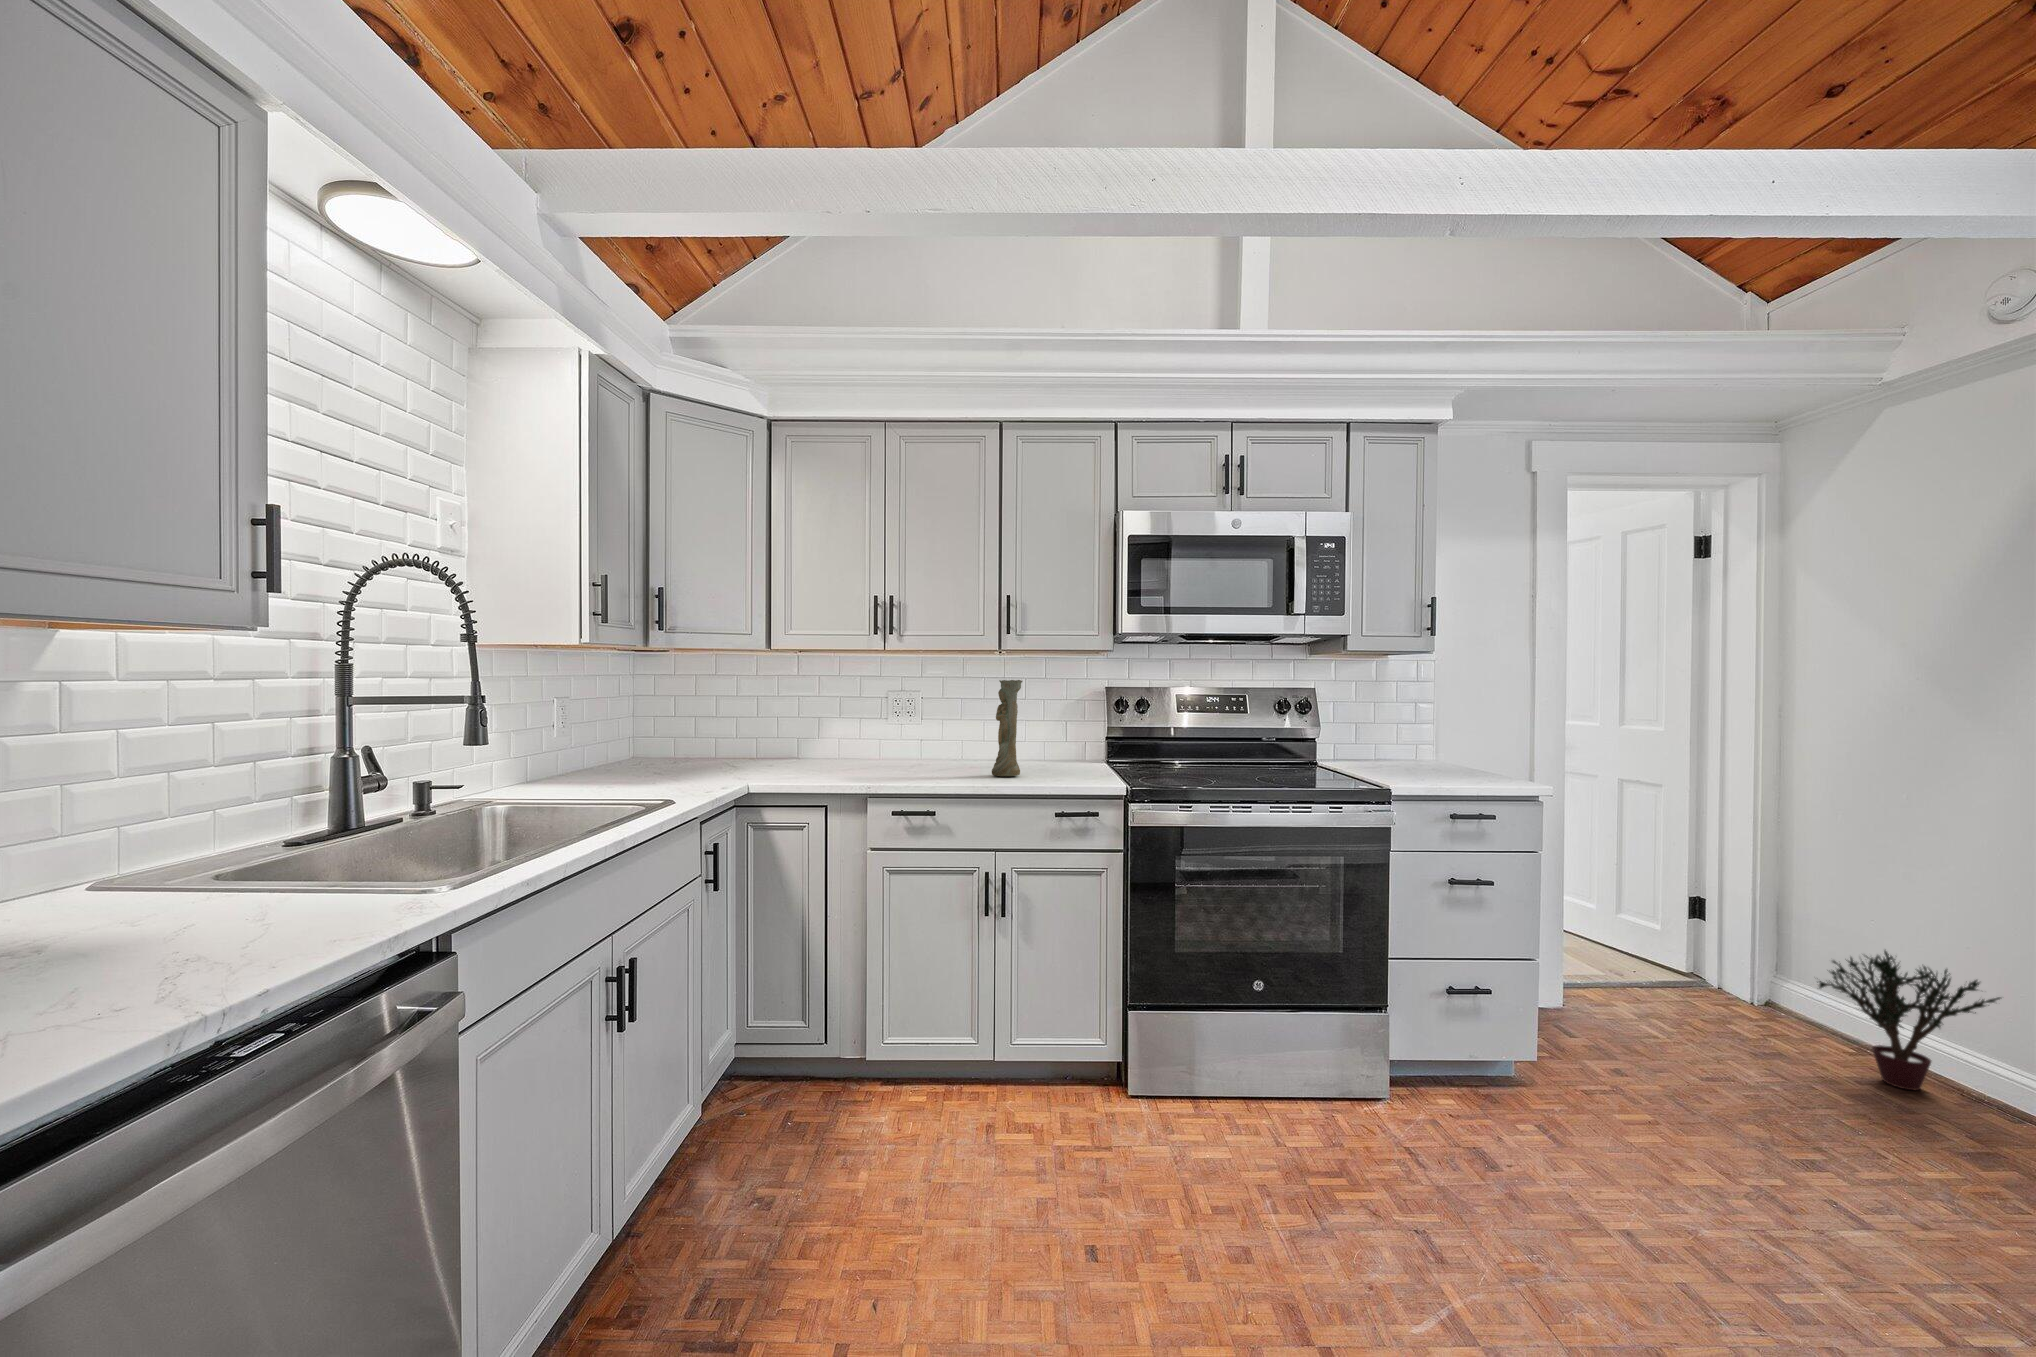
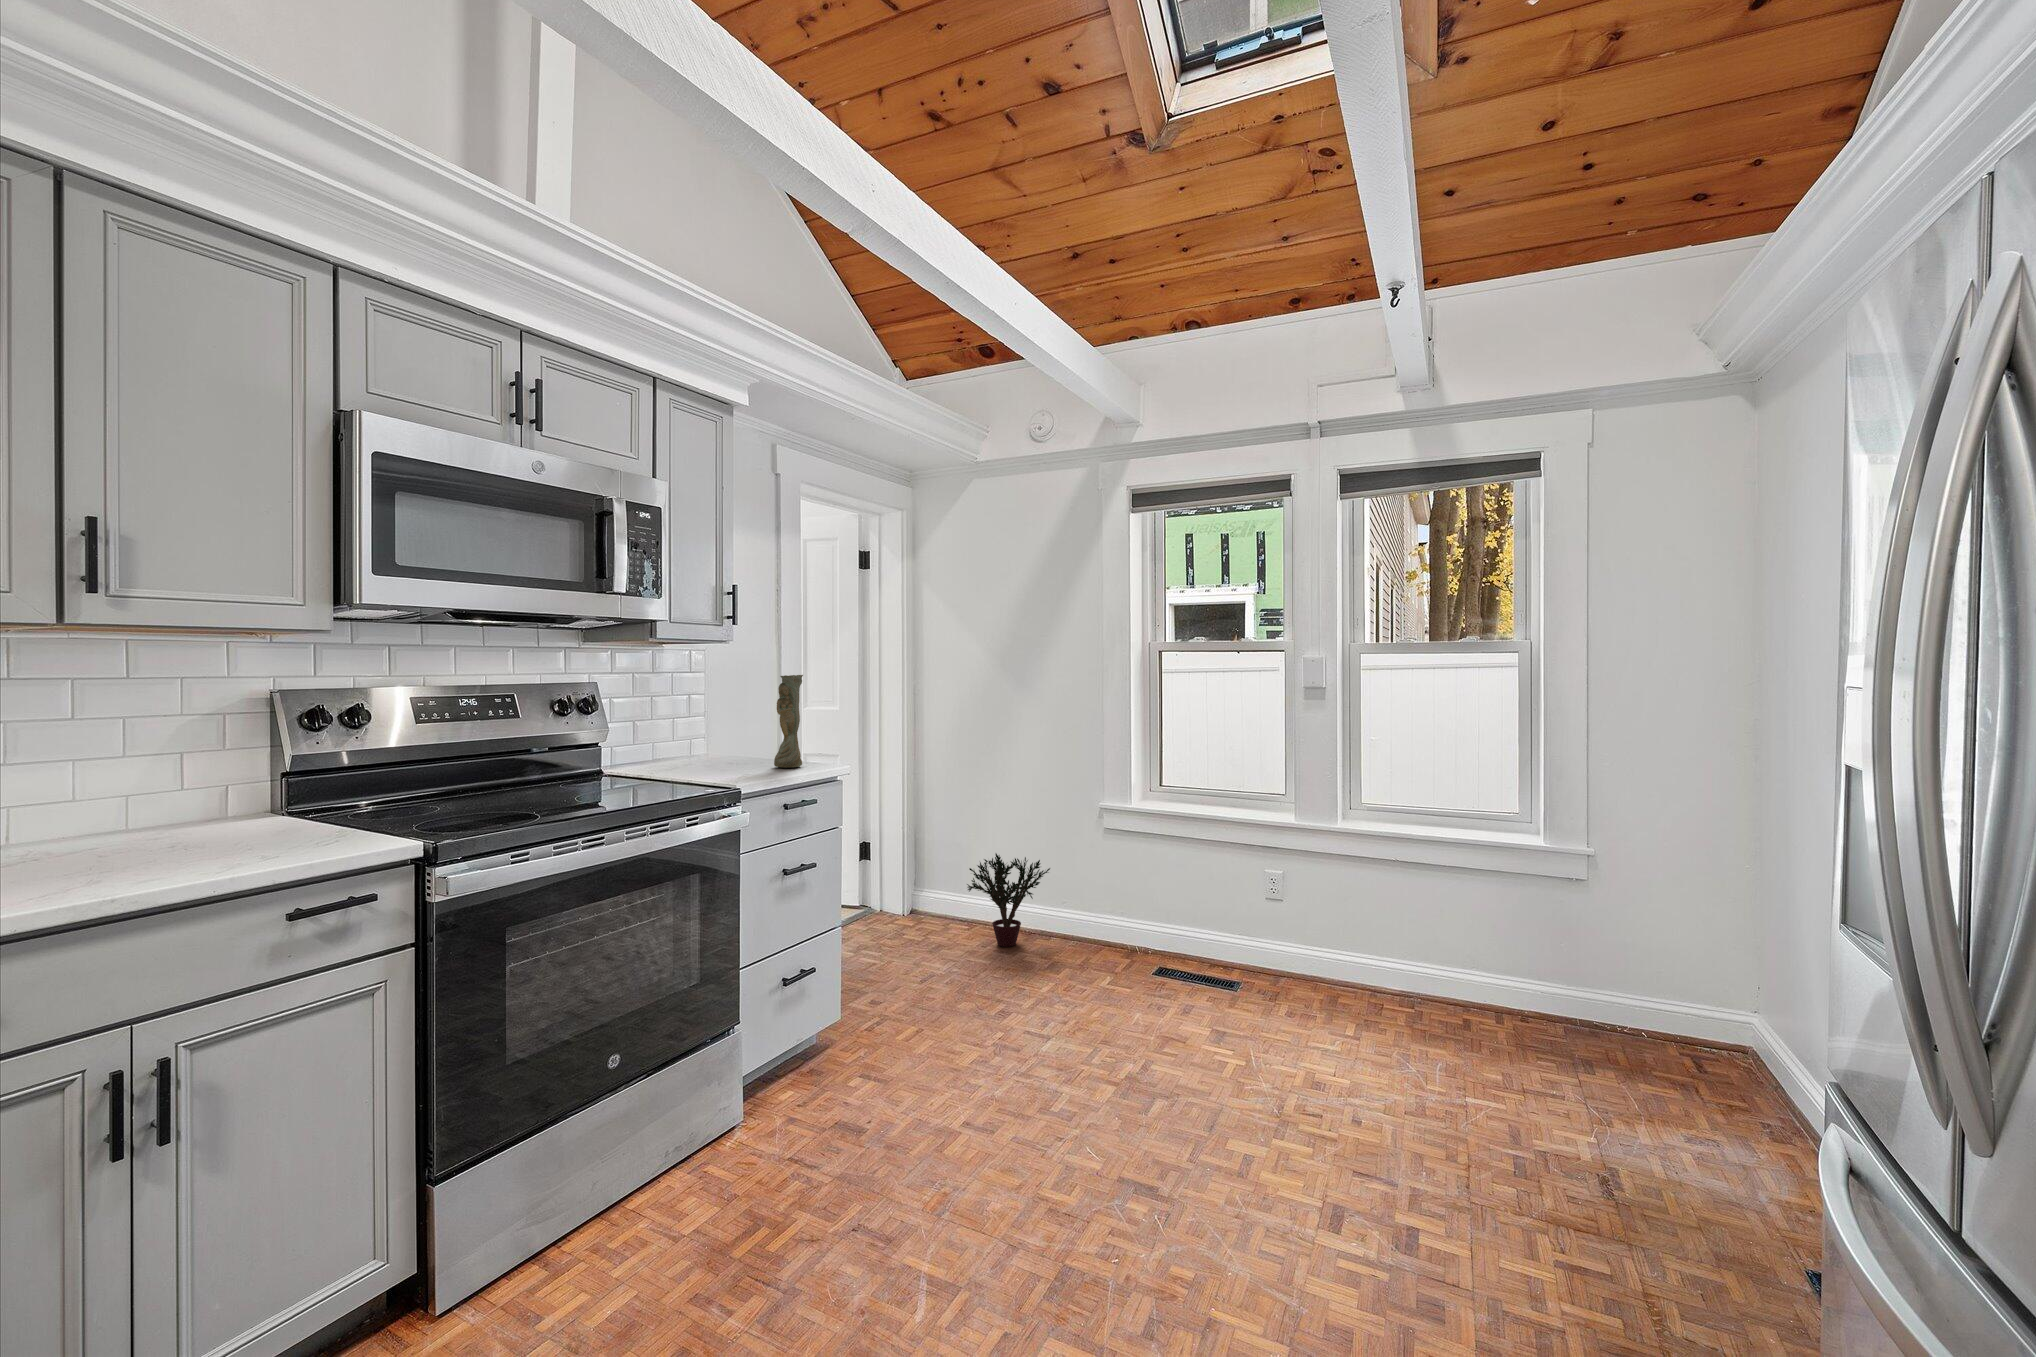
vase: present [992,680,1022,776] -> present [774,675,803,768]

